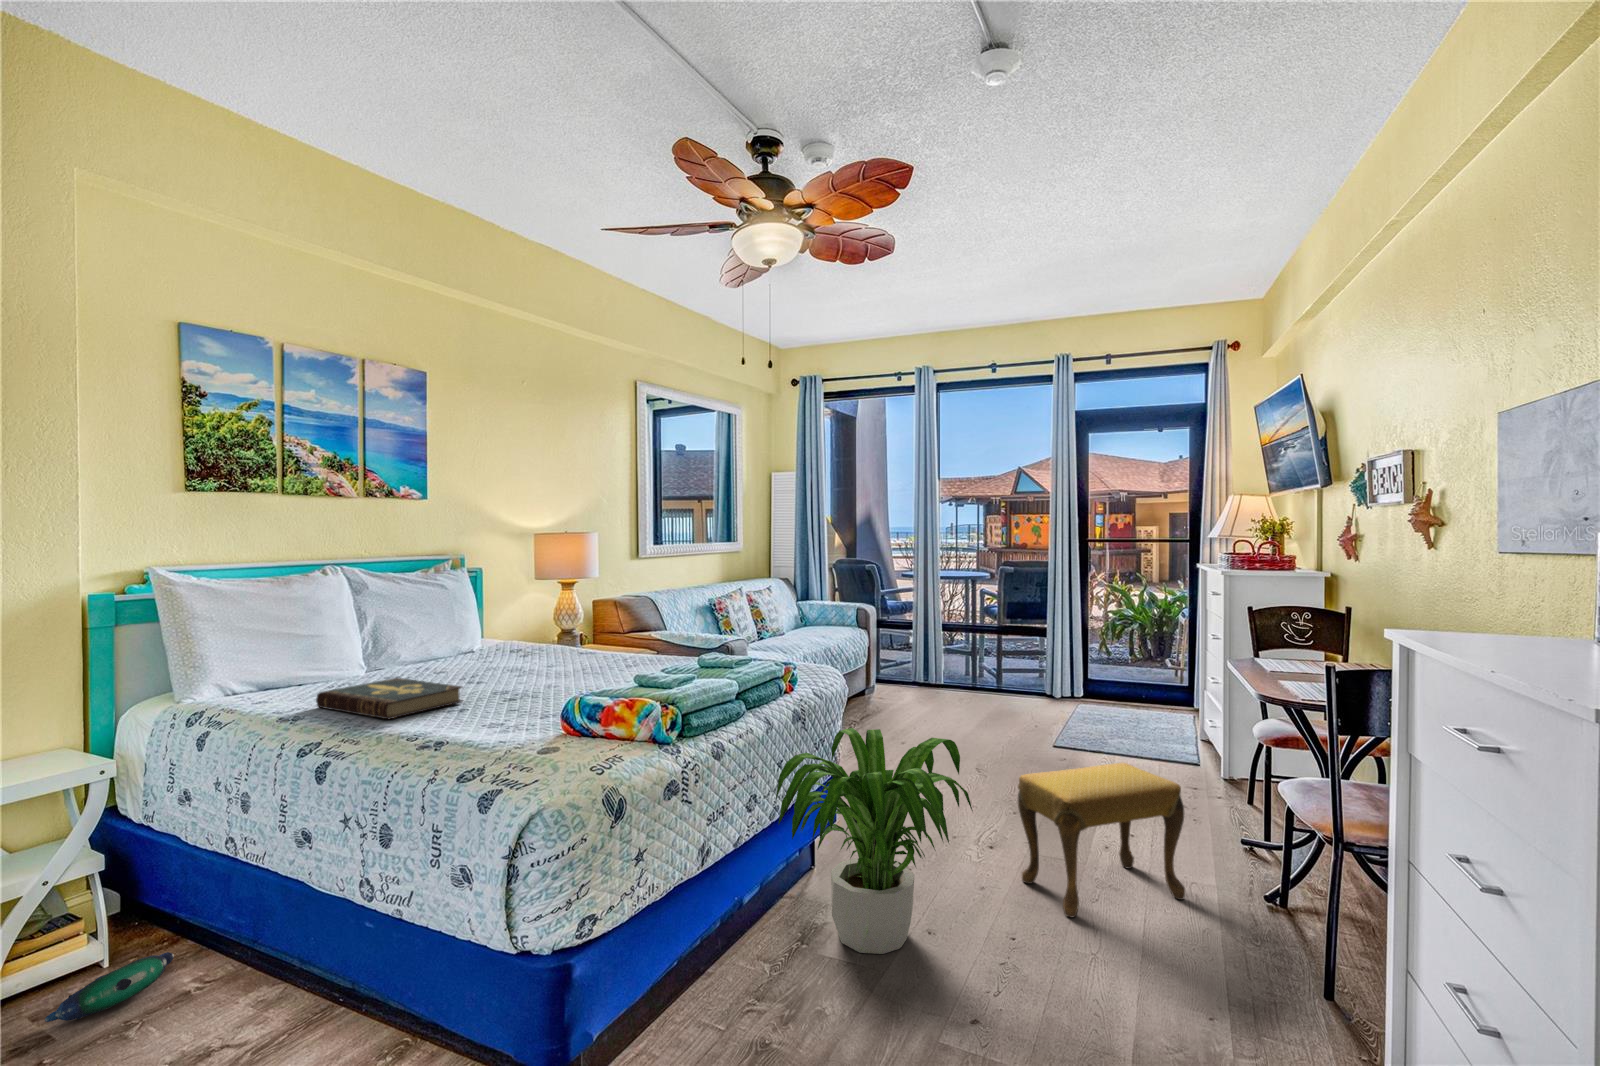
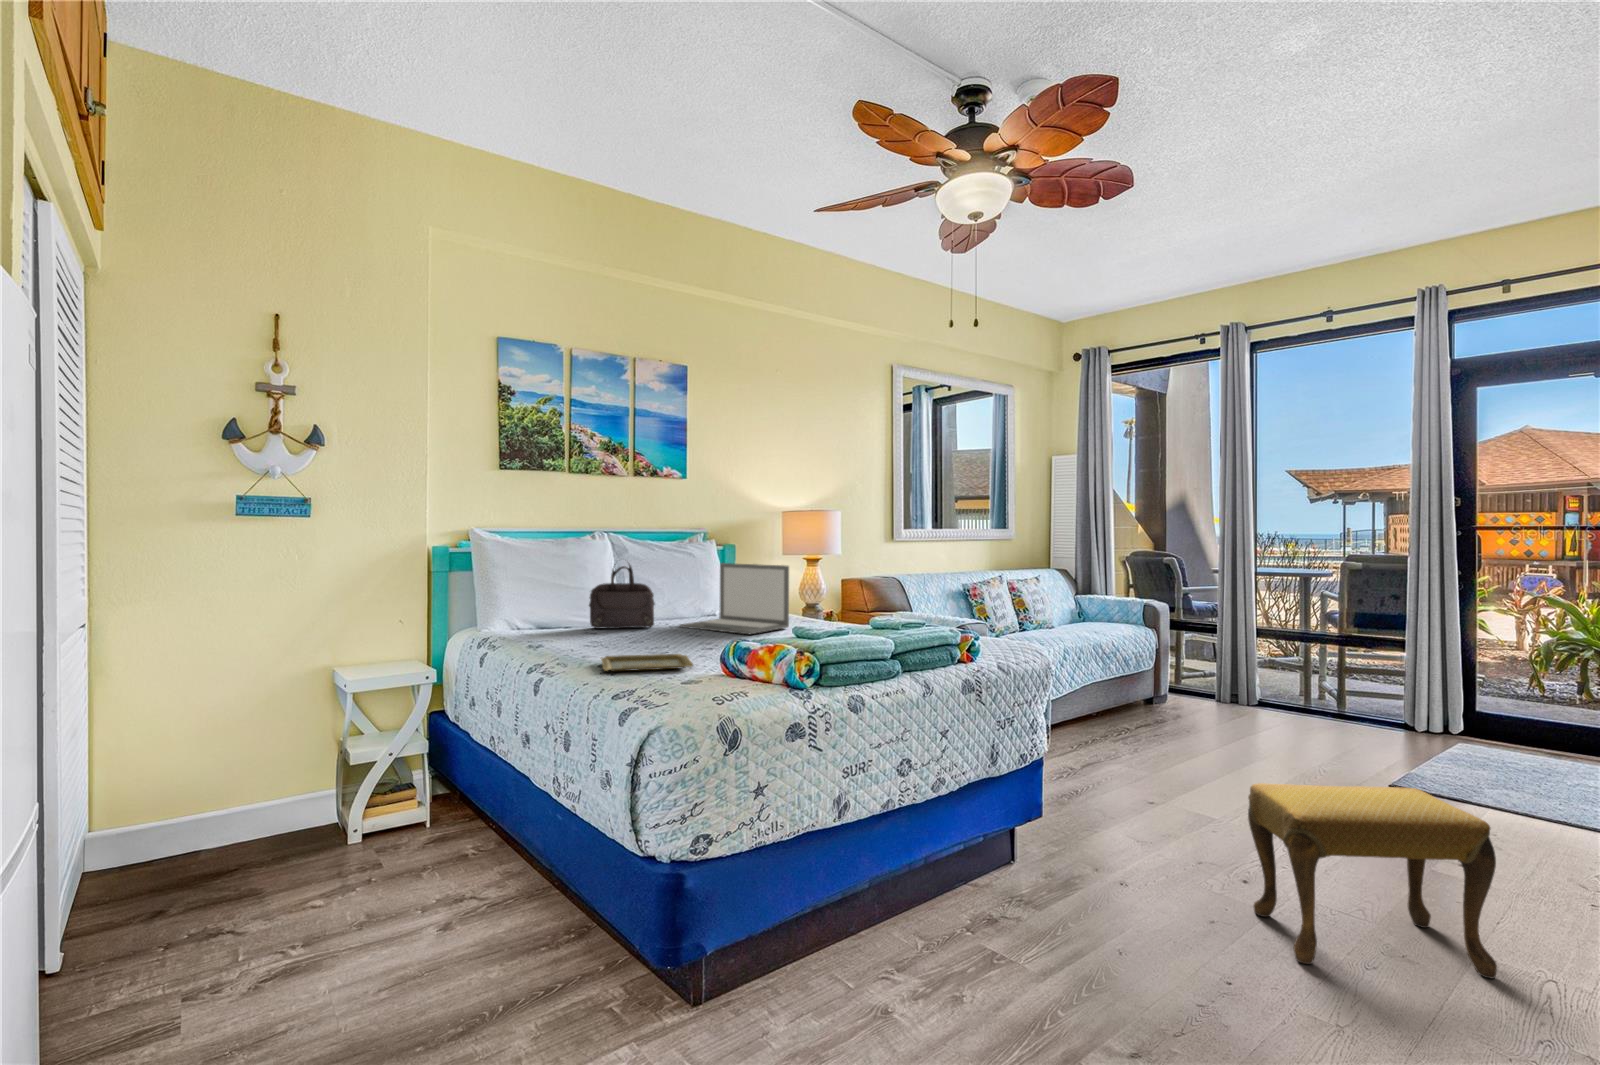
laptop: none [448,598,574,678] -> present [680,563,789,634]
handbag: none [334,601,419,685] -> present [589,565,655,629]
book: present [316,678,463,719] -> none [561,624,669,653]
tray: none [402,713,523,745] -> present [601,654,693,671]
potted plant: present [776,728,973,954] -> none [930,705,1155,949]
plush toy: present [45,952,174,1022] -> none [377,820,464,855]

